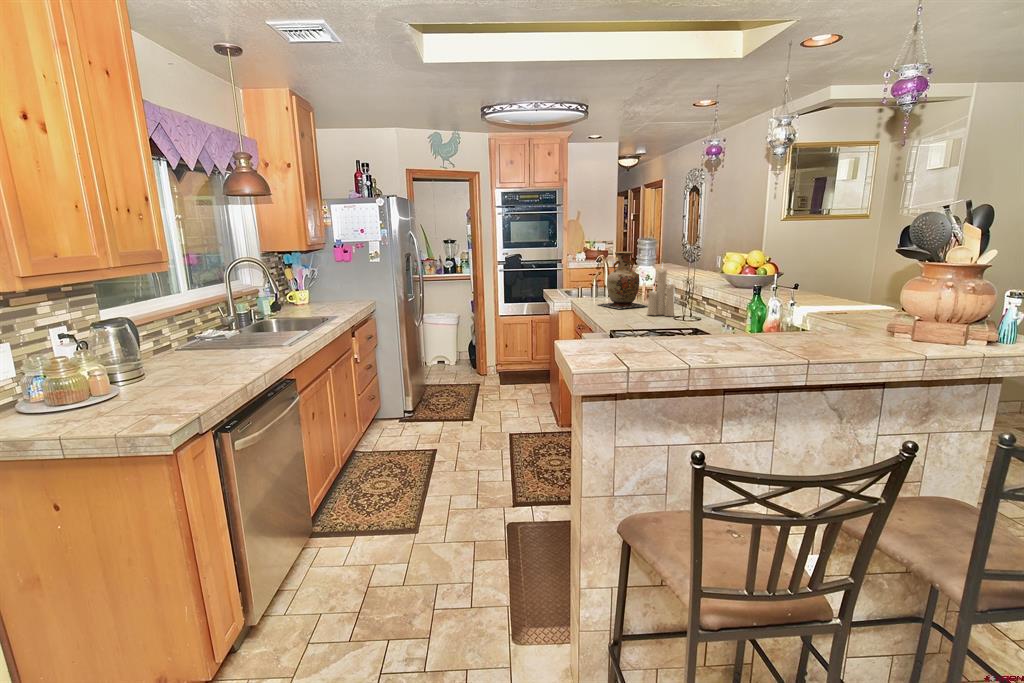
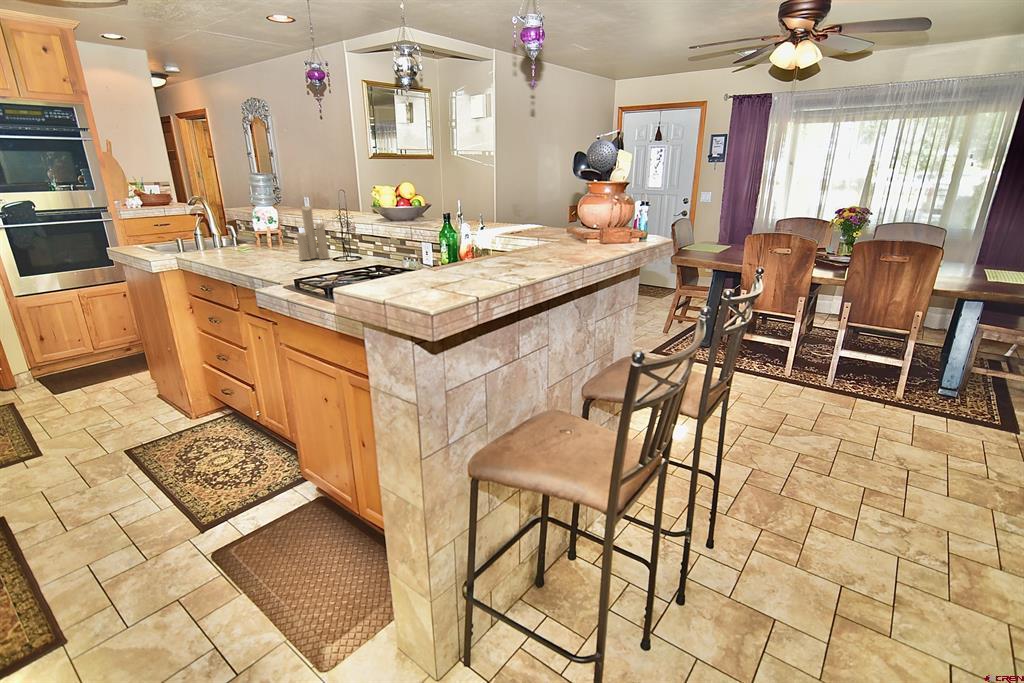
vase: present [599,252,648,309] -> none [218,189,288,259]

